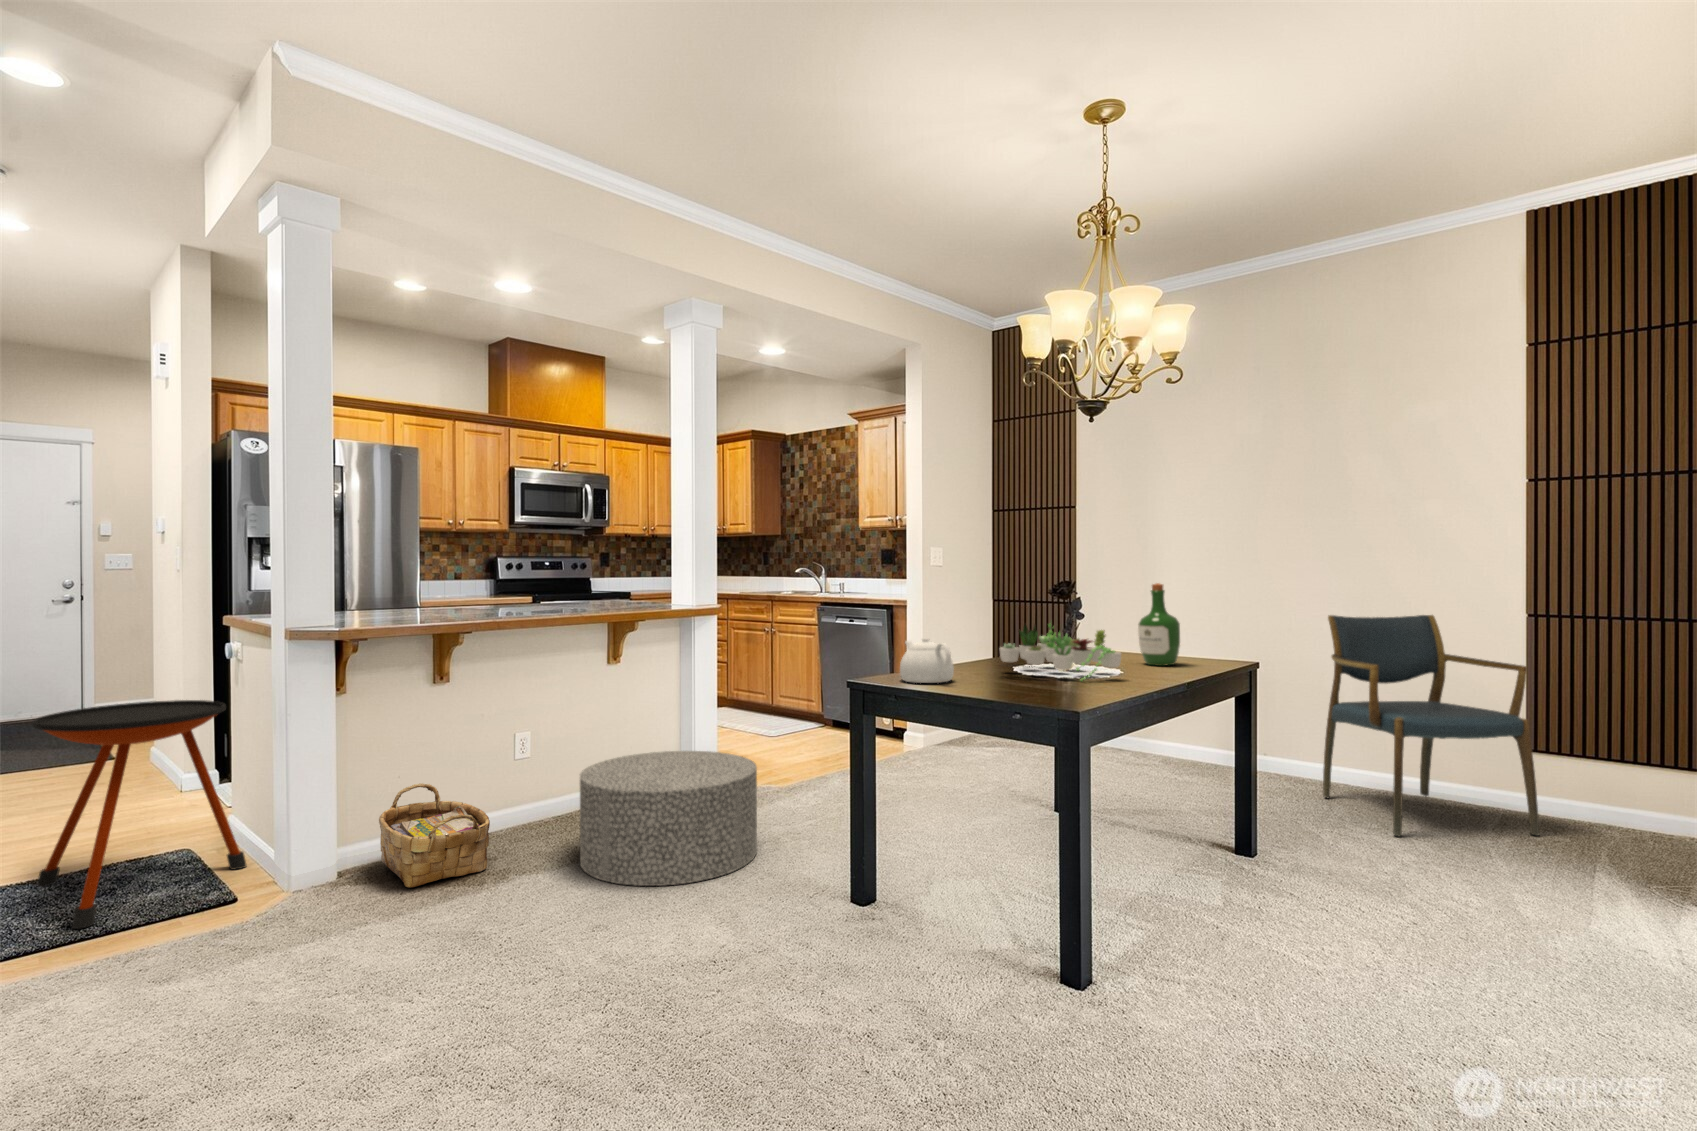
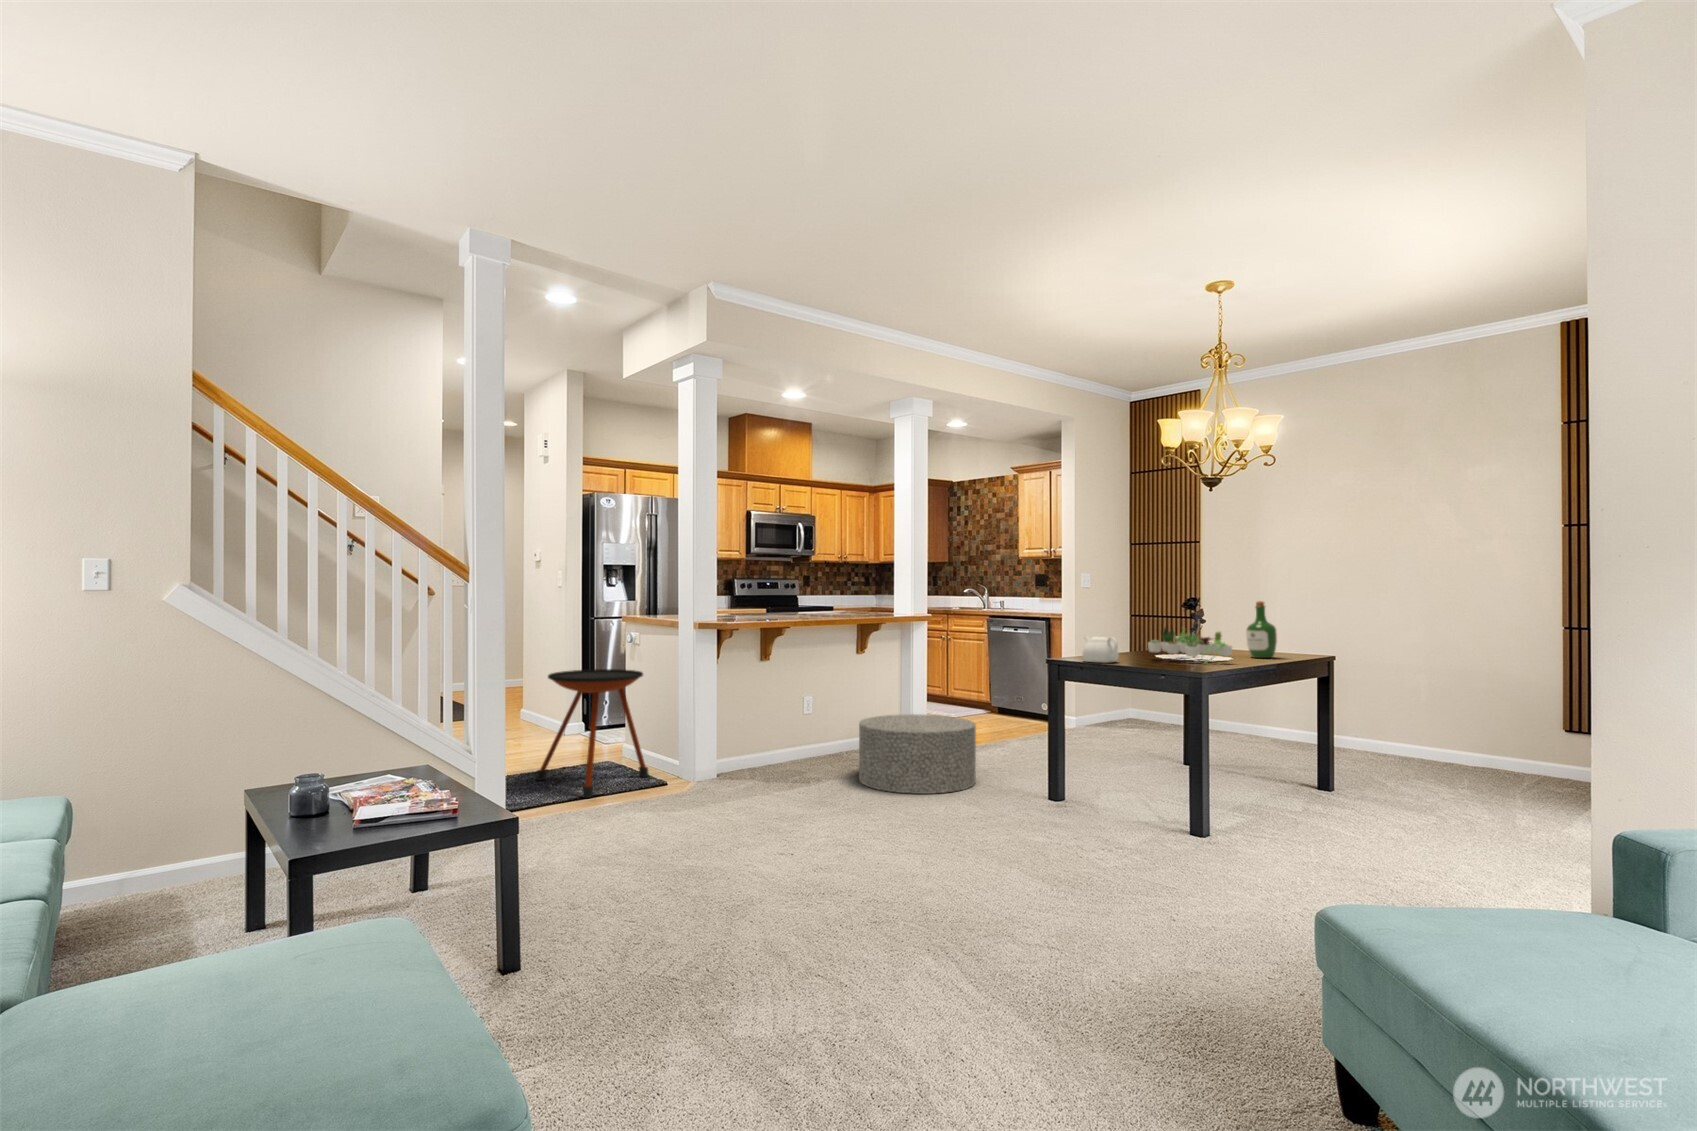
armchair: present [1323,615,1539,836] -> none [1399,628,1562,793]
woven basket: present [379,783,490,888] -> none [735,727,804,789]

